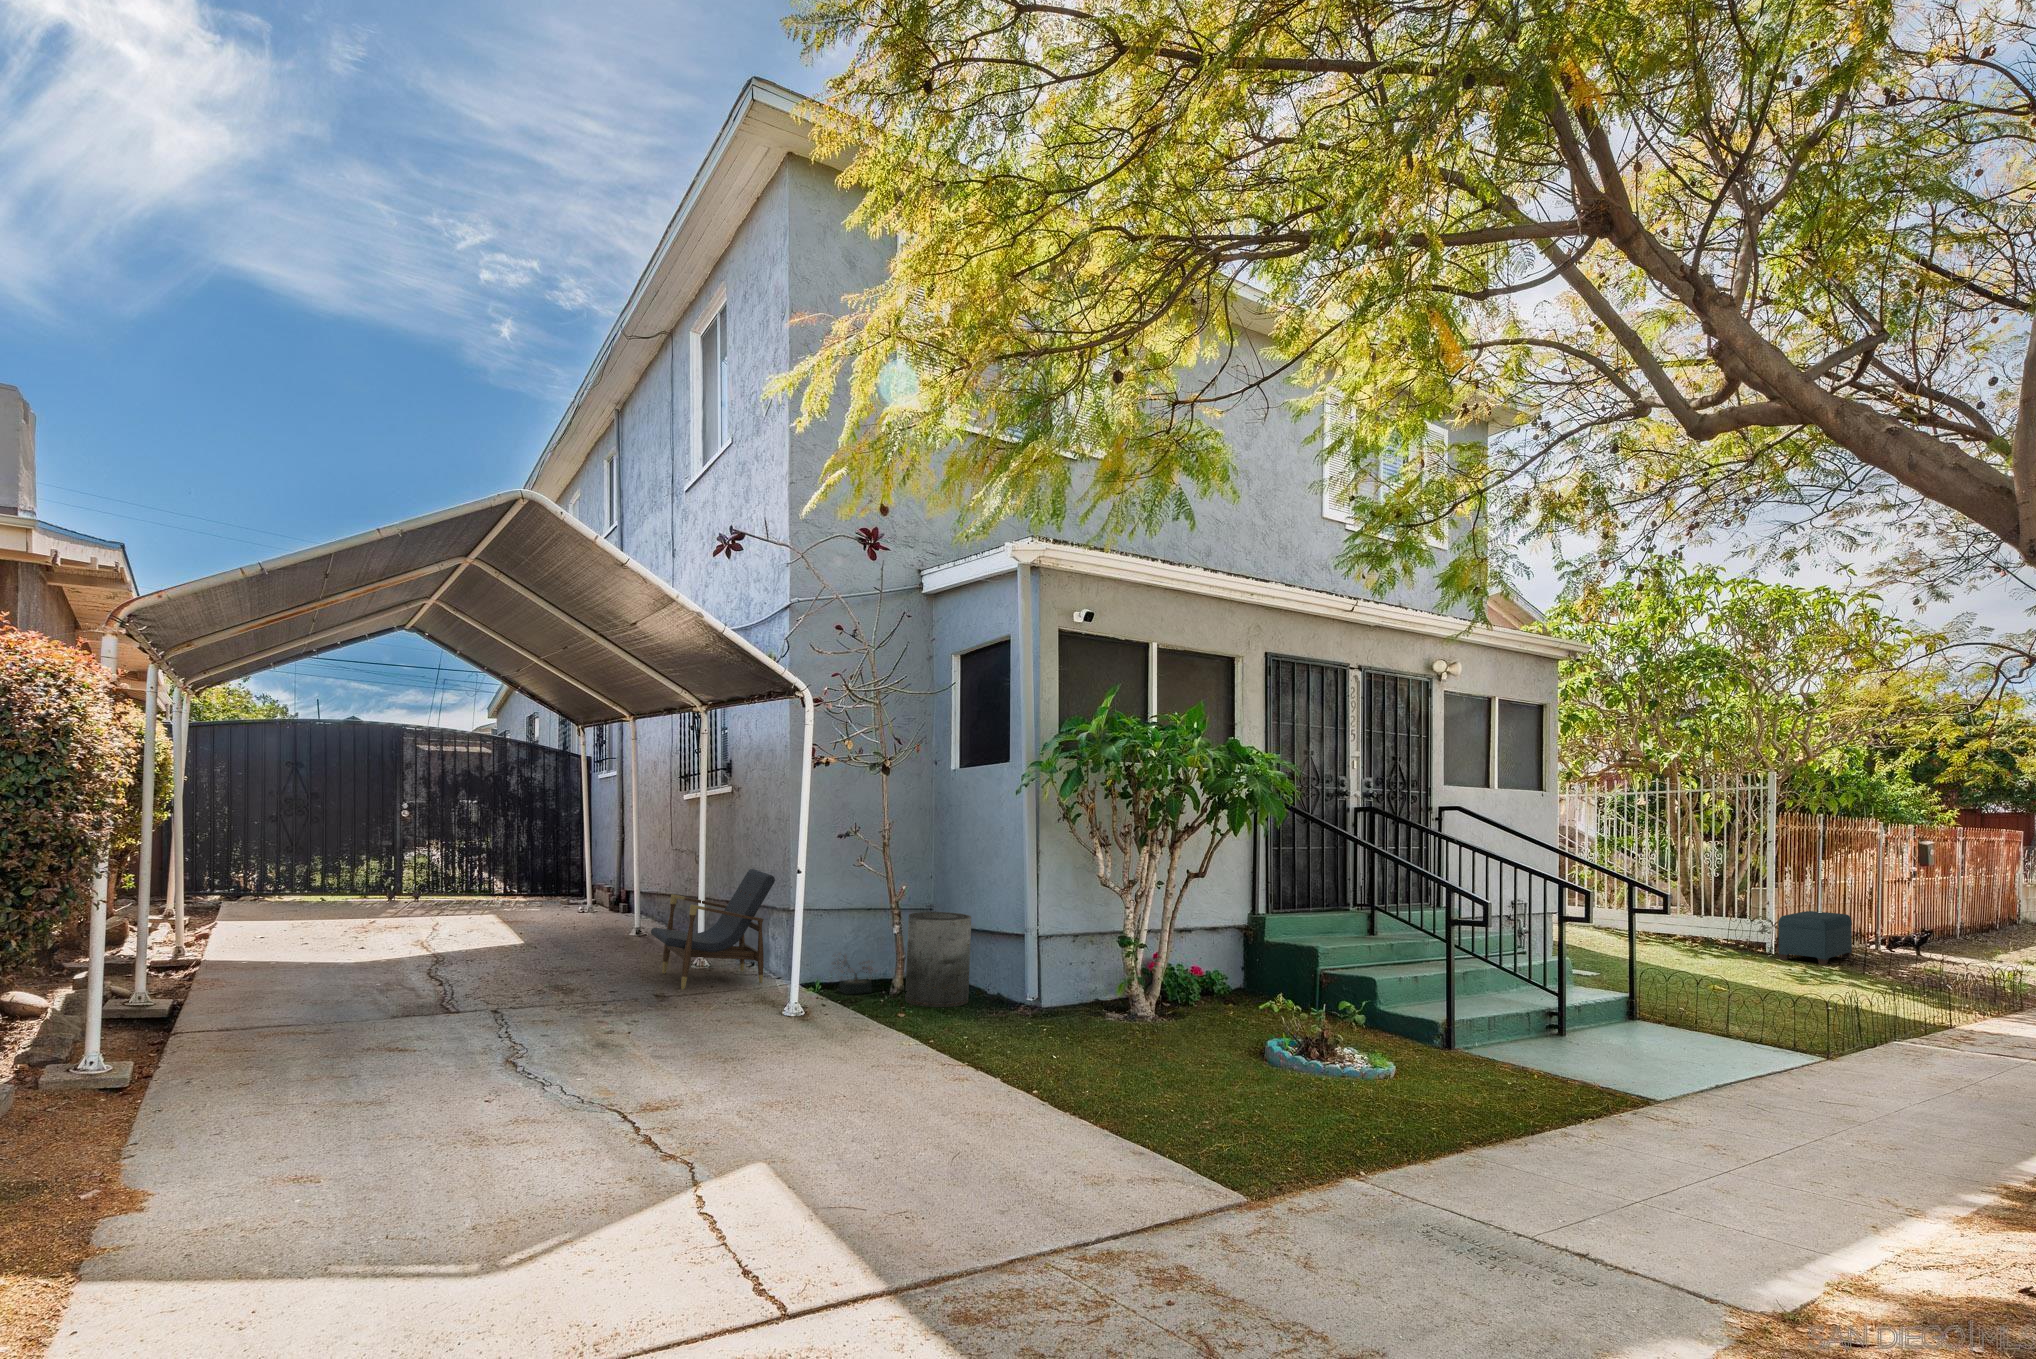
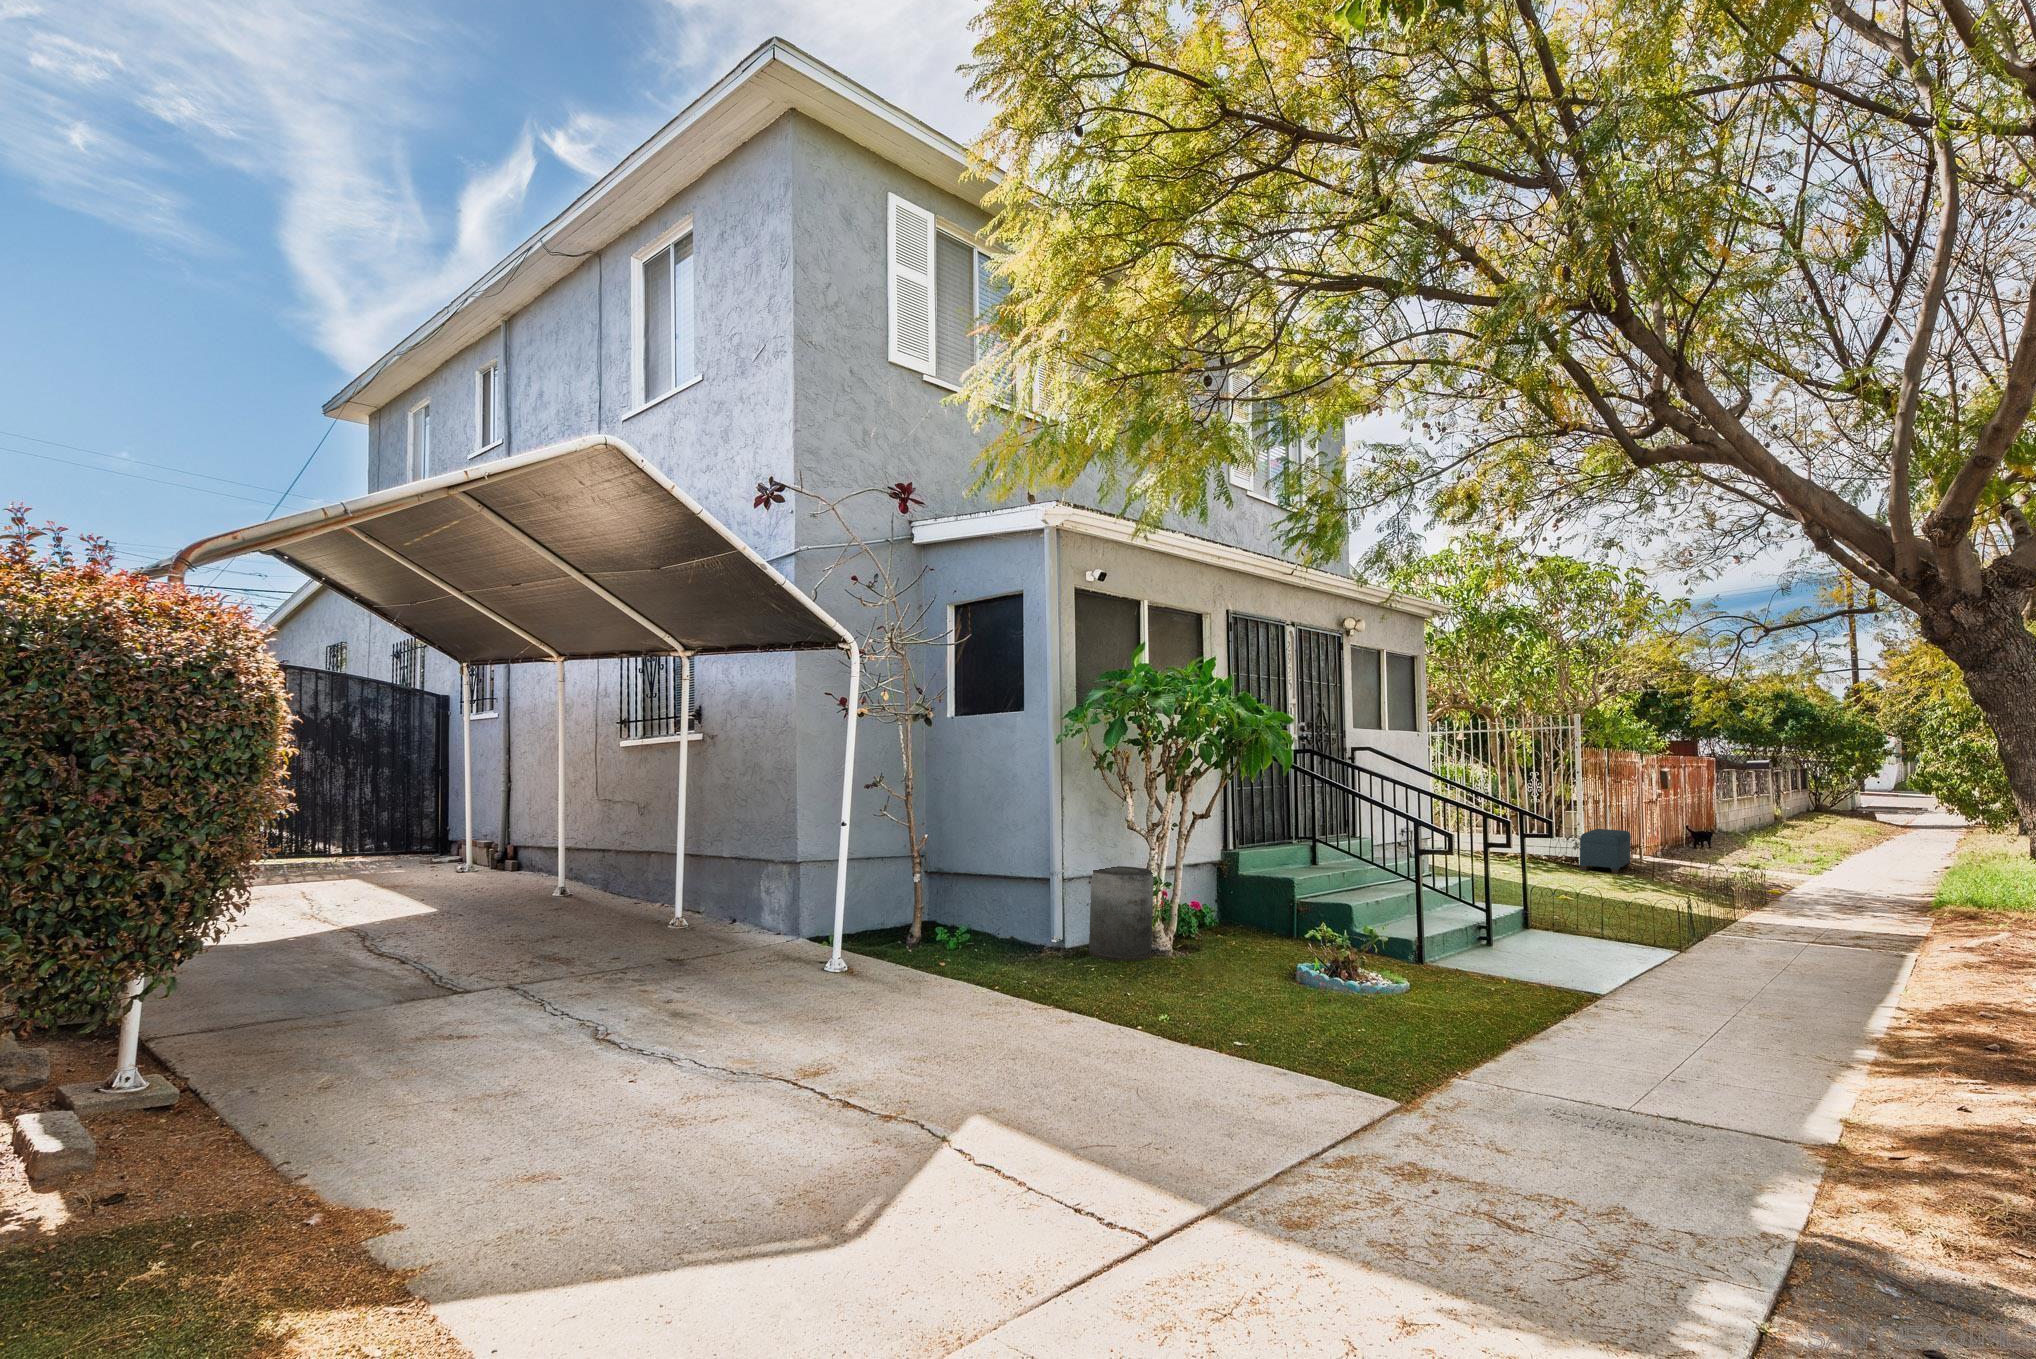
lounge chair: present [651,869,775,989] -> none [645,818,776,941]
trash can: present [905,912,971,1007] -> present [1089,866,1153,961]
decorative plant: present [832,953,873,995] -> none [839,897,883,938]

